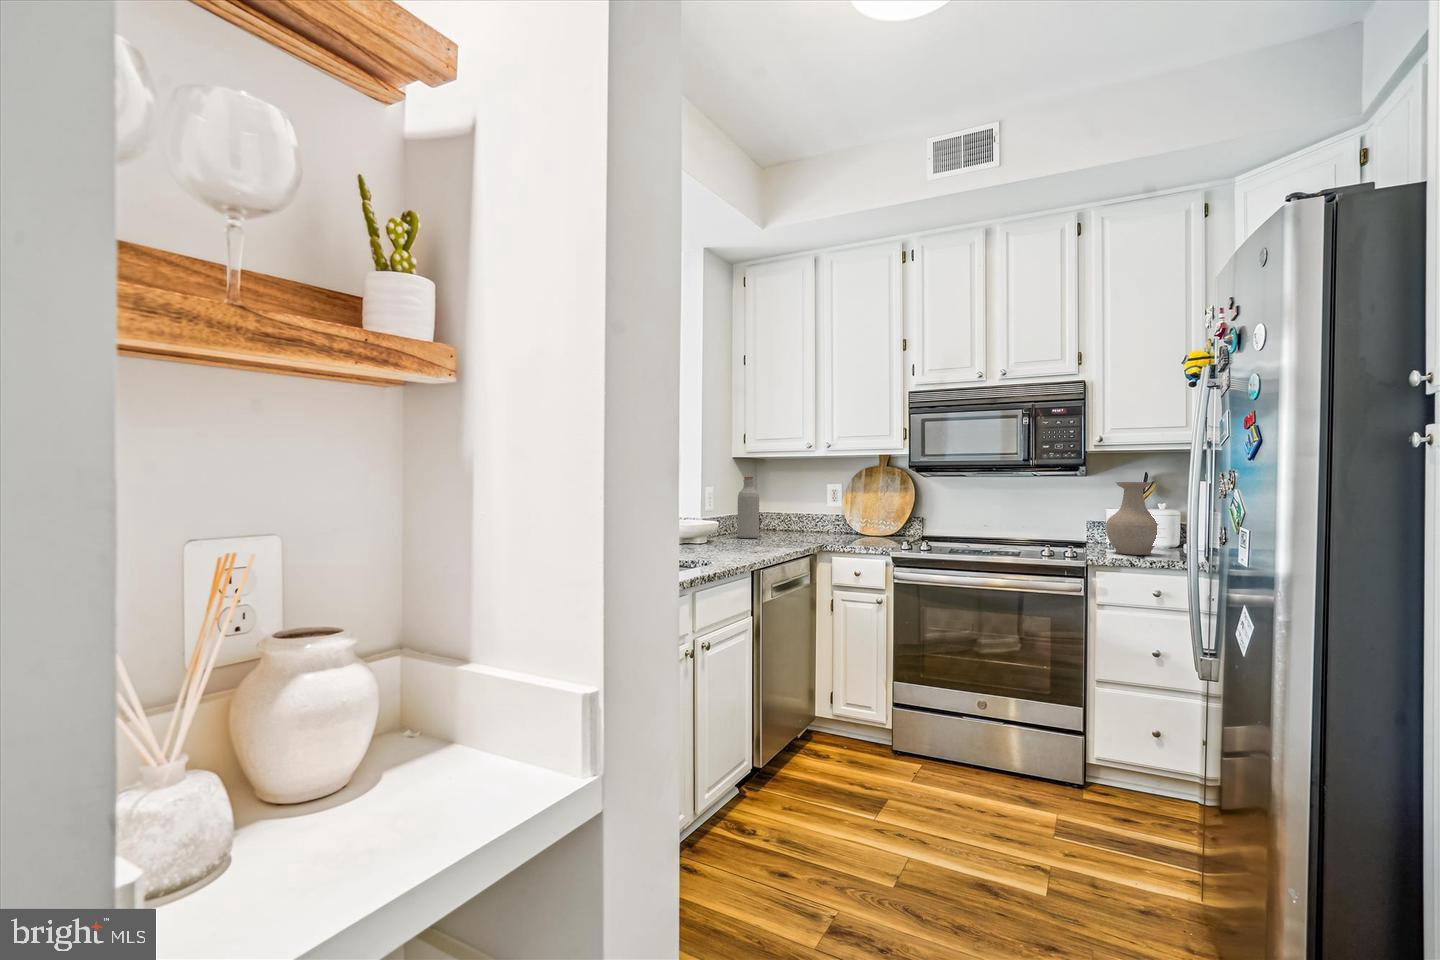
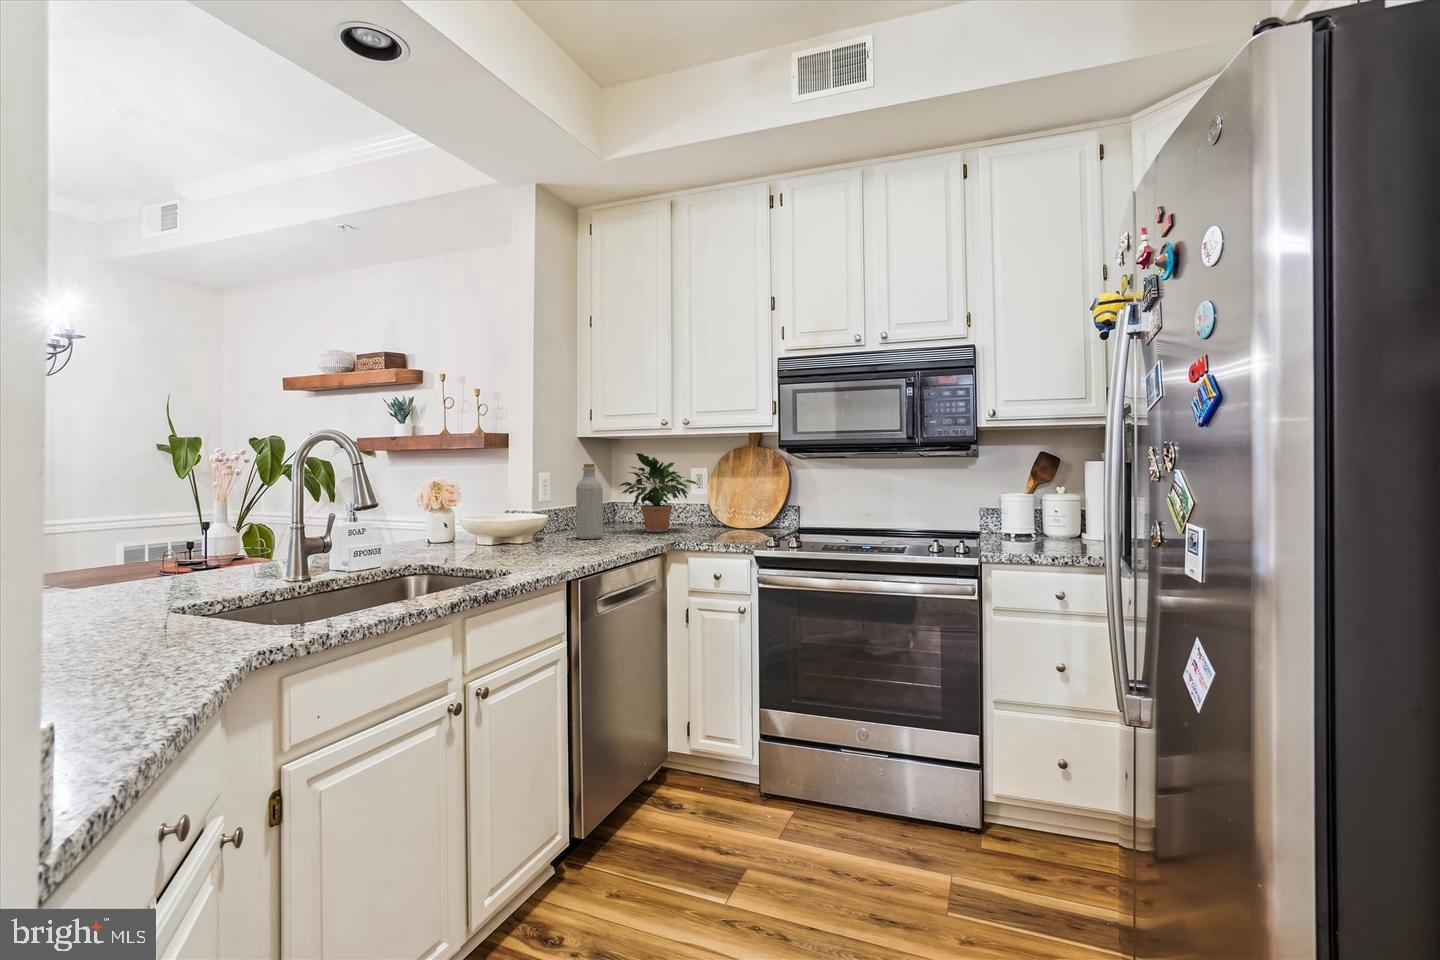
potted plant: none [766,468,837,535] -> present [619,453,697,532]
vase: present [1106,482,1157,555] -> none [1001,462,1063,547]

